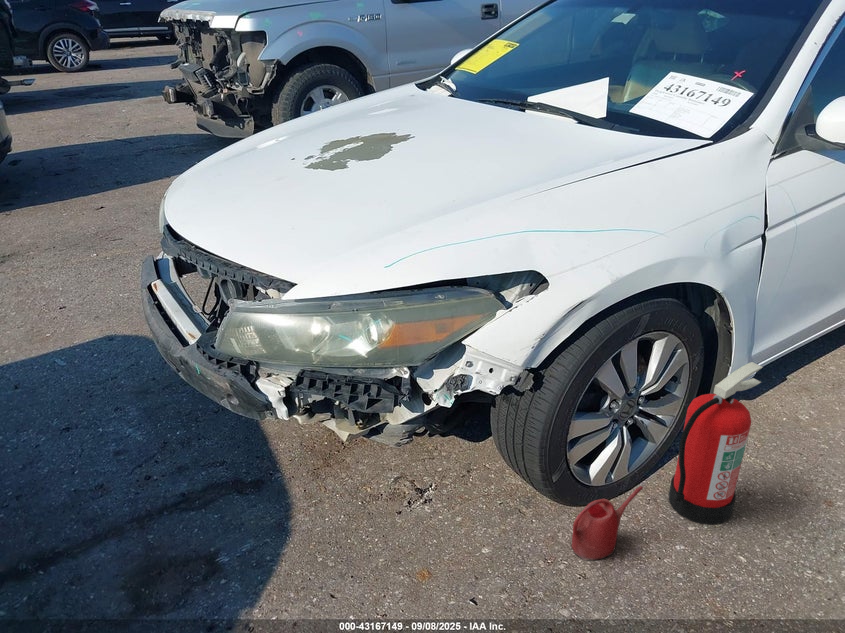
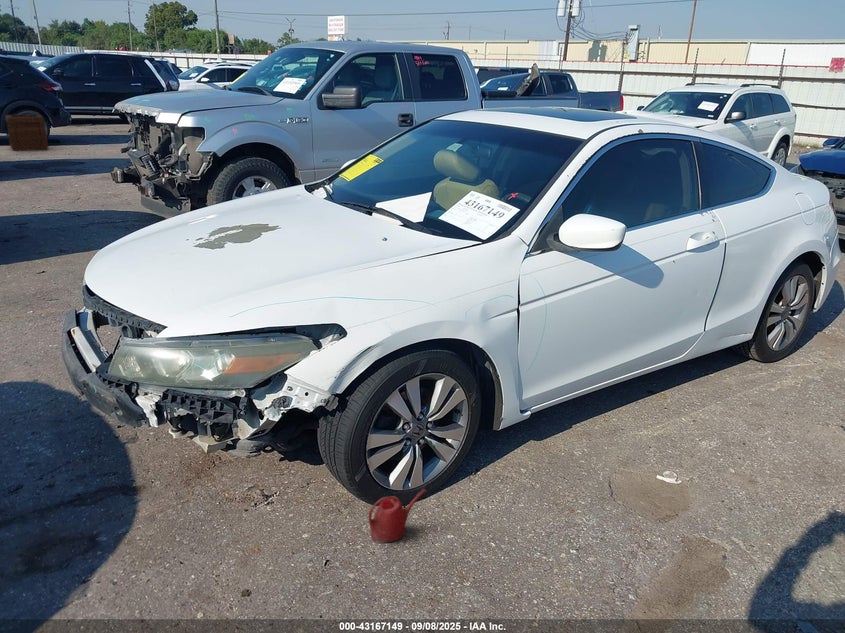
wooden crate: none [41,38,89,79] -> present [5,114,48,151]
fire extinguisher: present [669,362,762,525] -> none [450,400,517,523]

